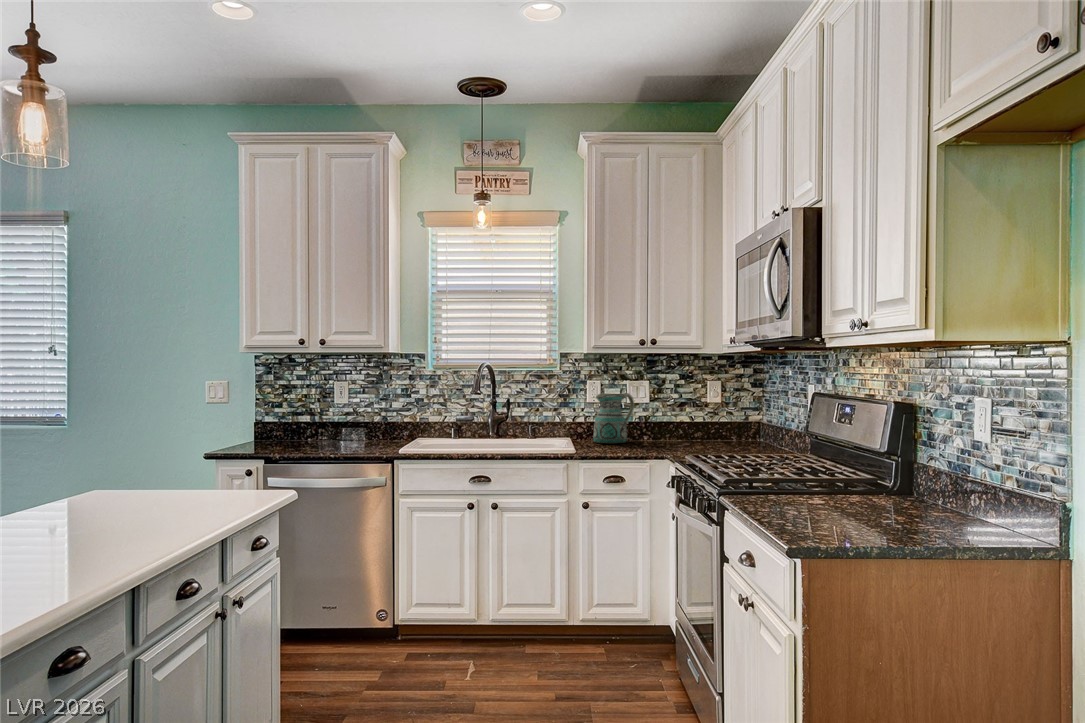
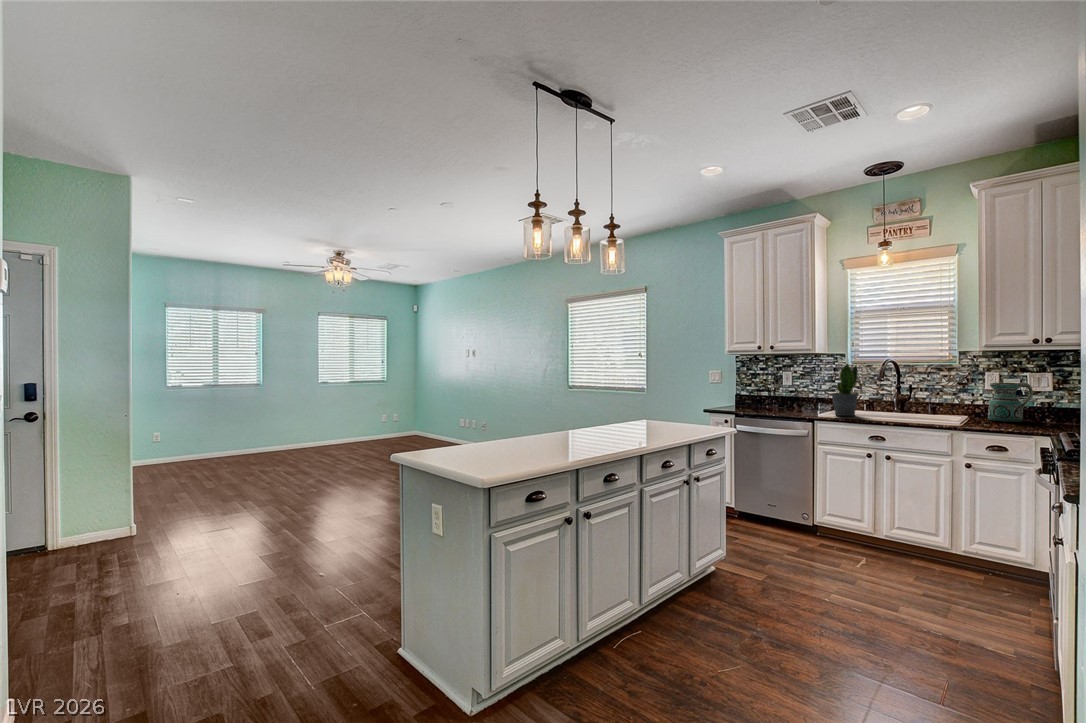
potted plant: none [413,368,450,450] -> present [832,363,858,416]

